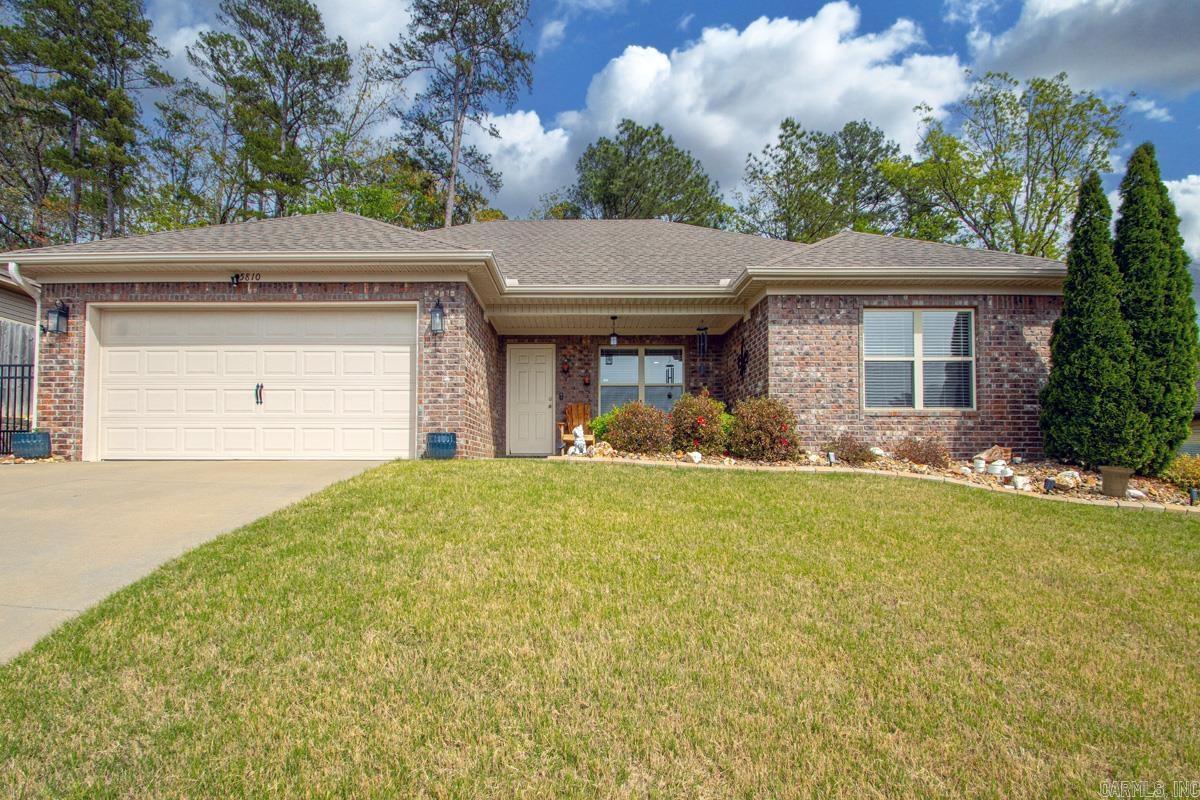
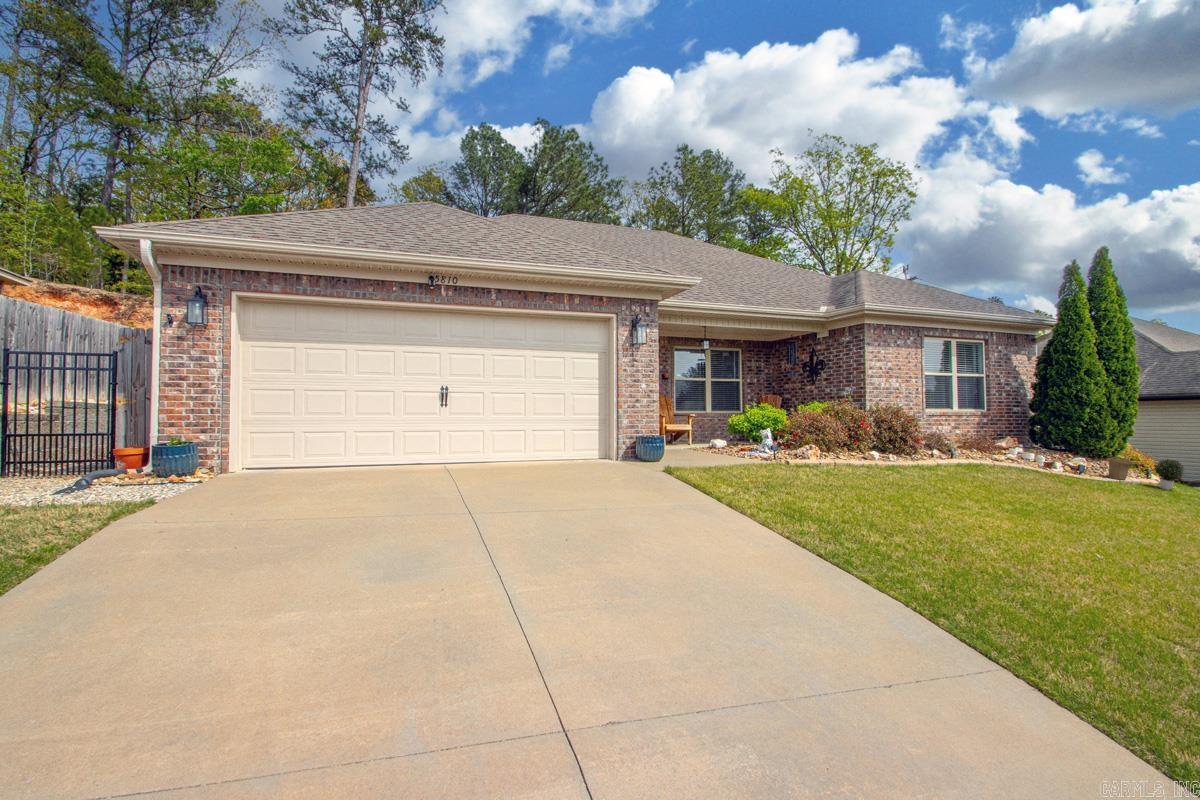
potted plant: none [1144,463,1186,509] -> present [1155,459,1184,490]

